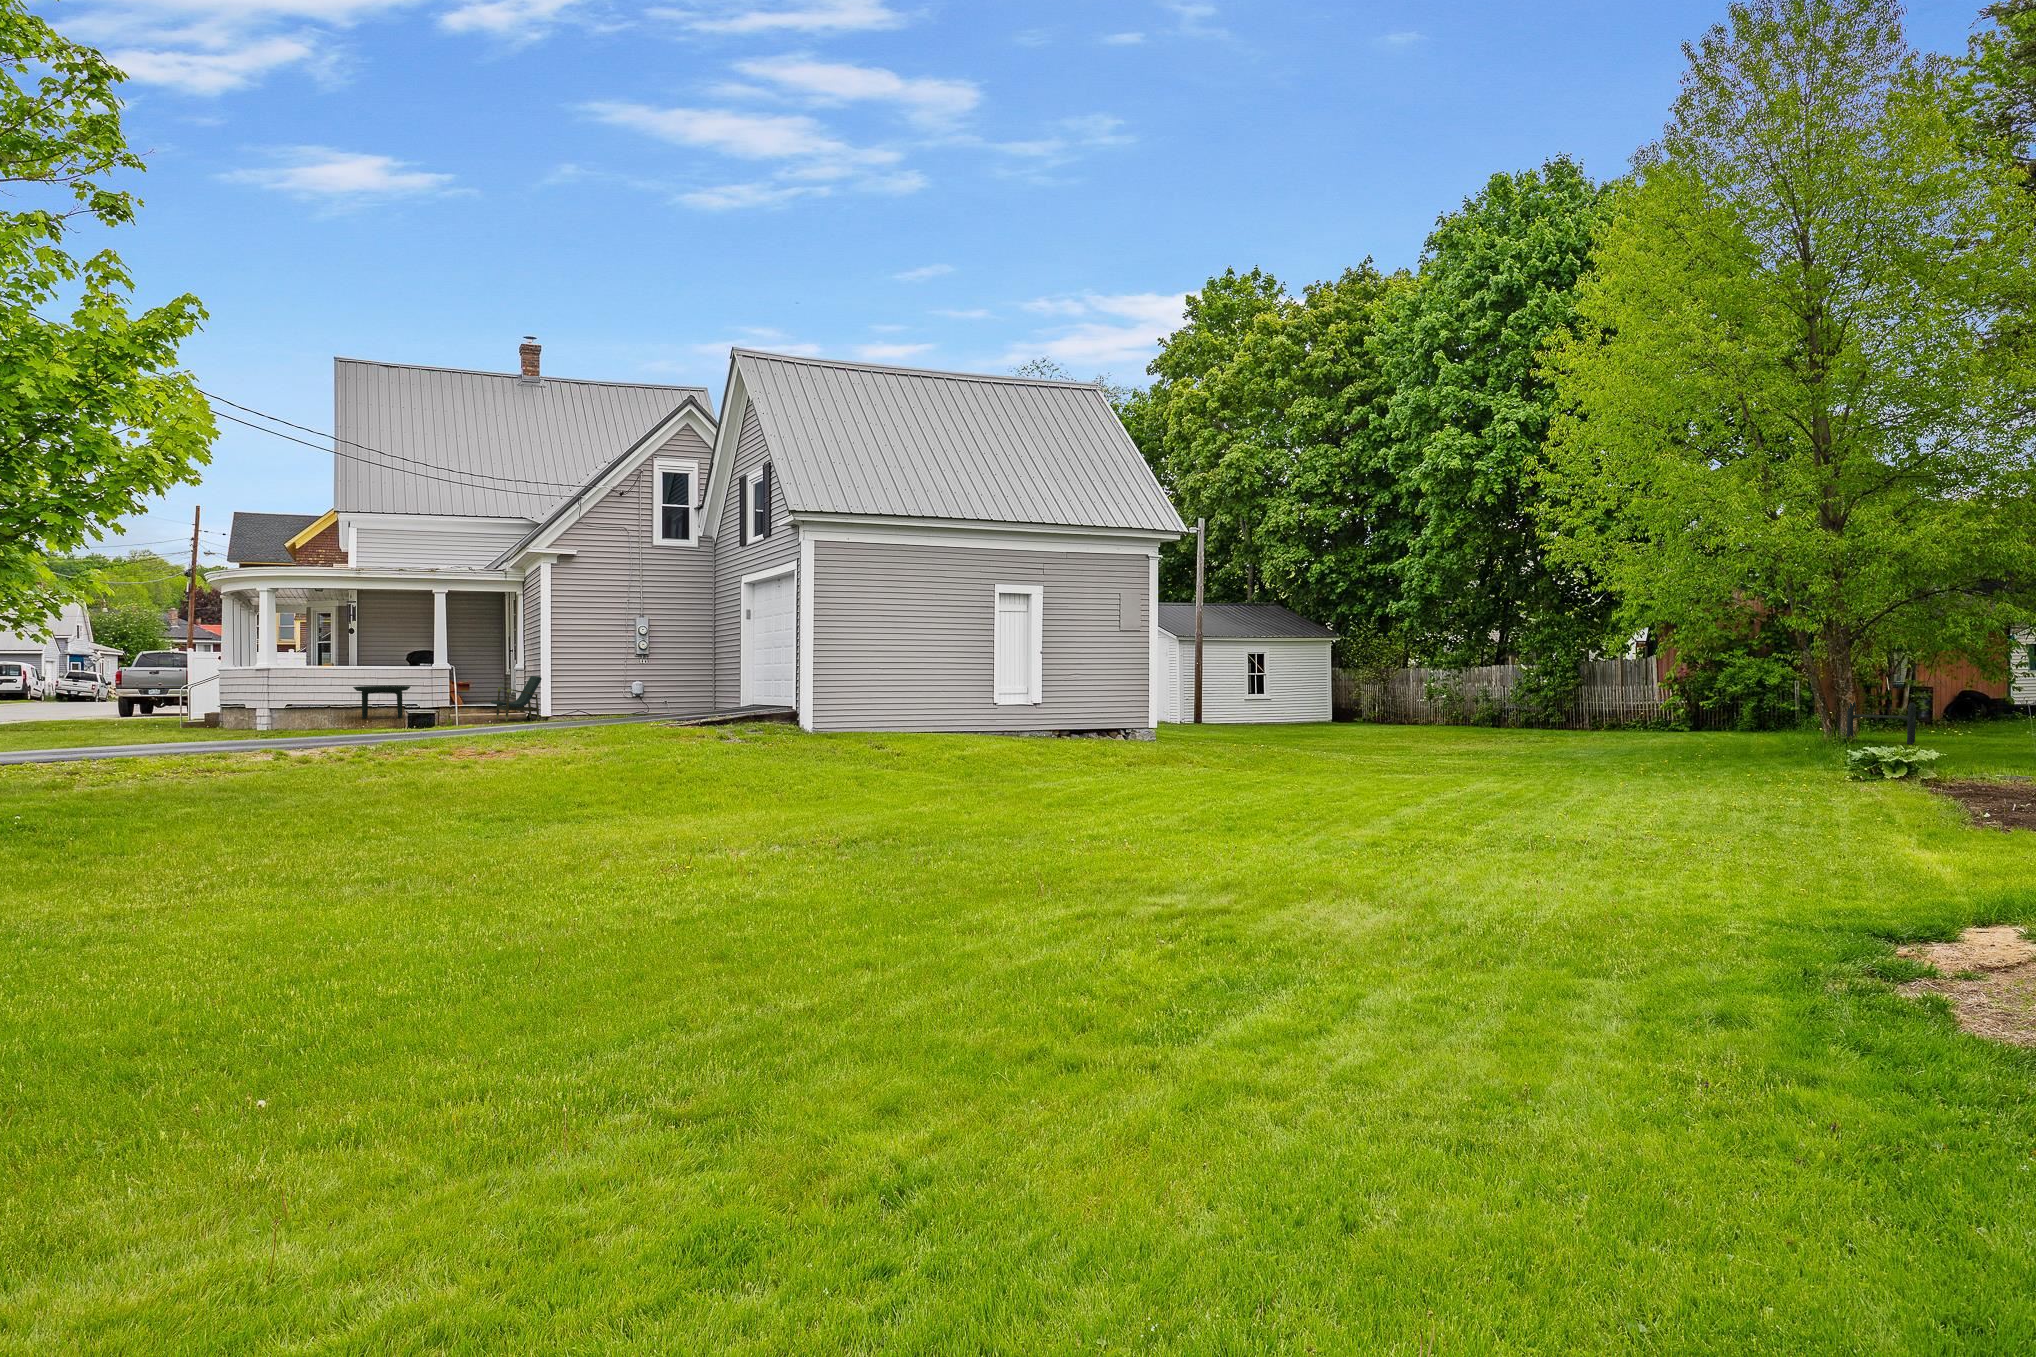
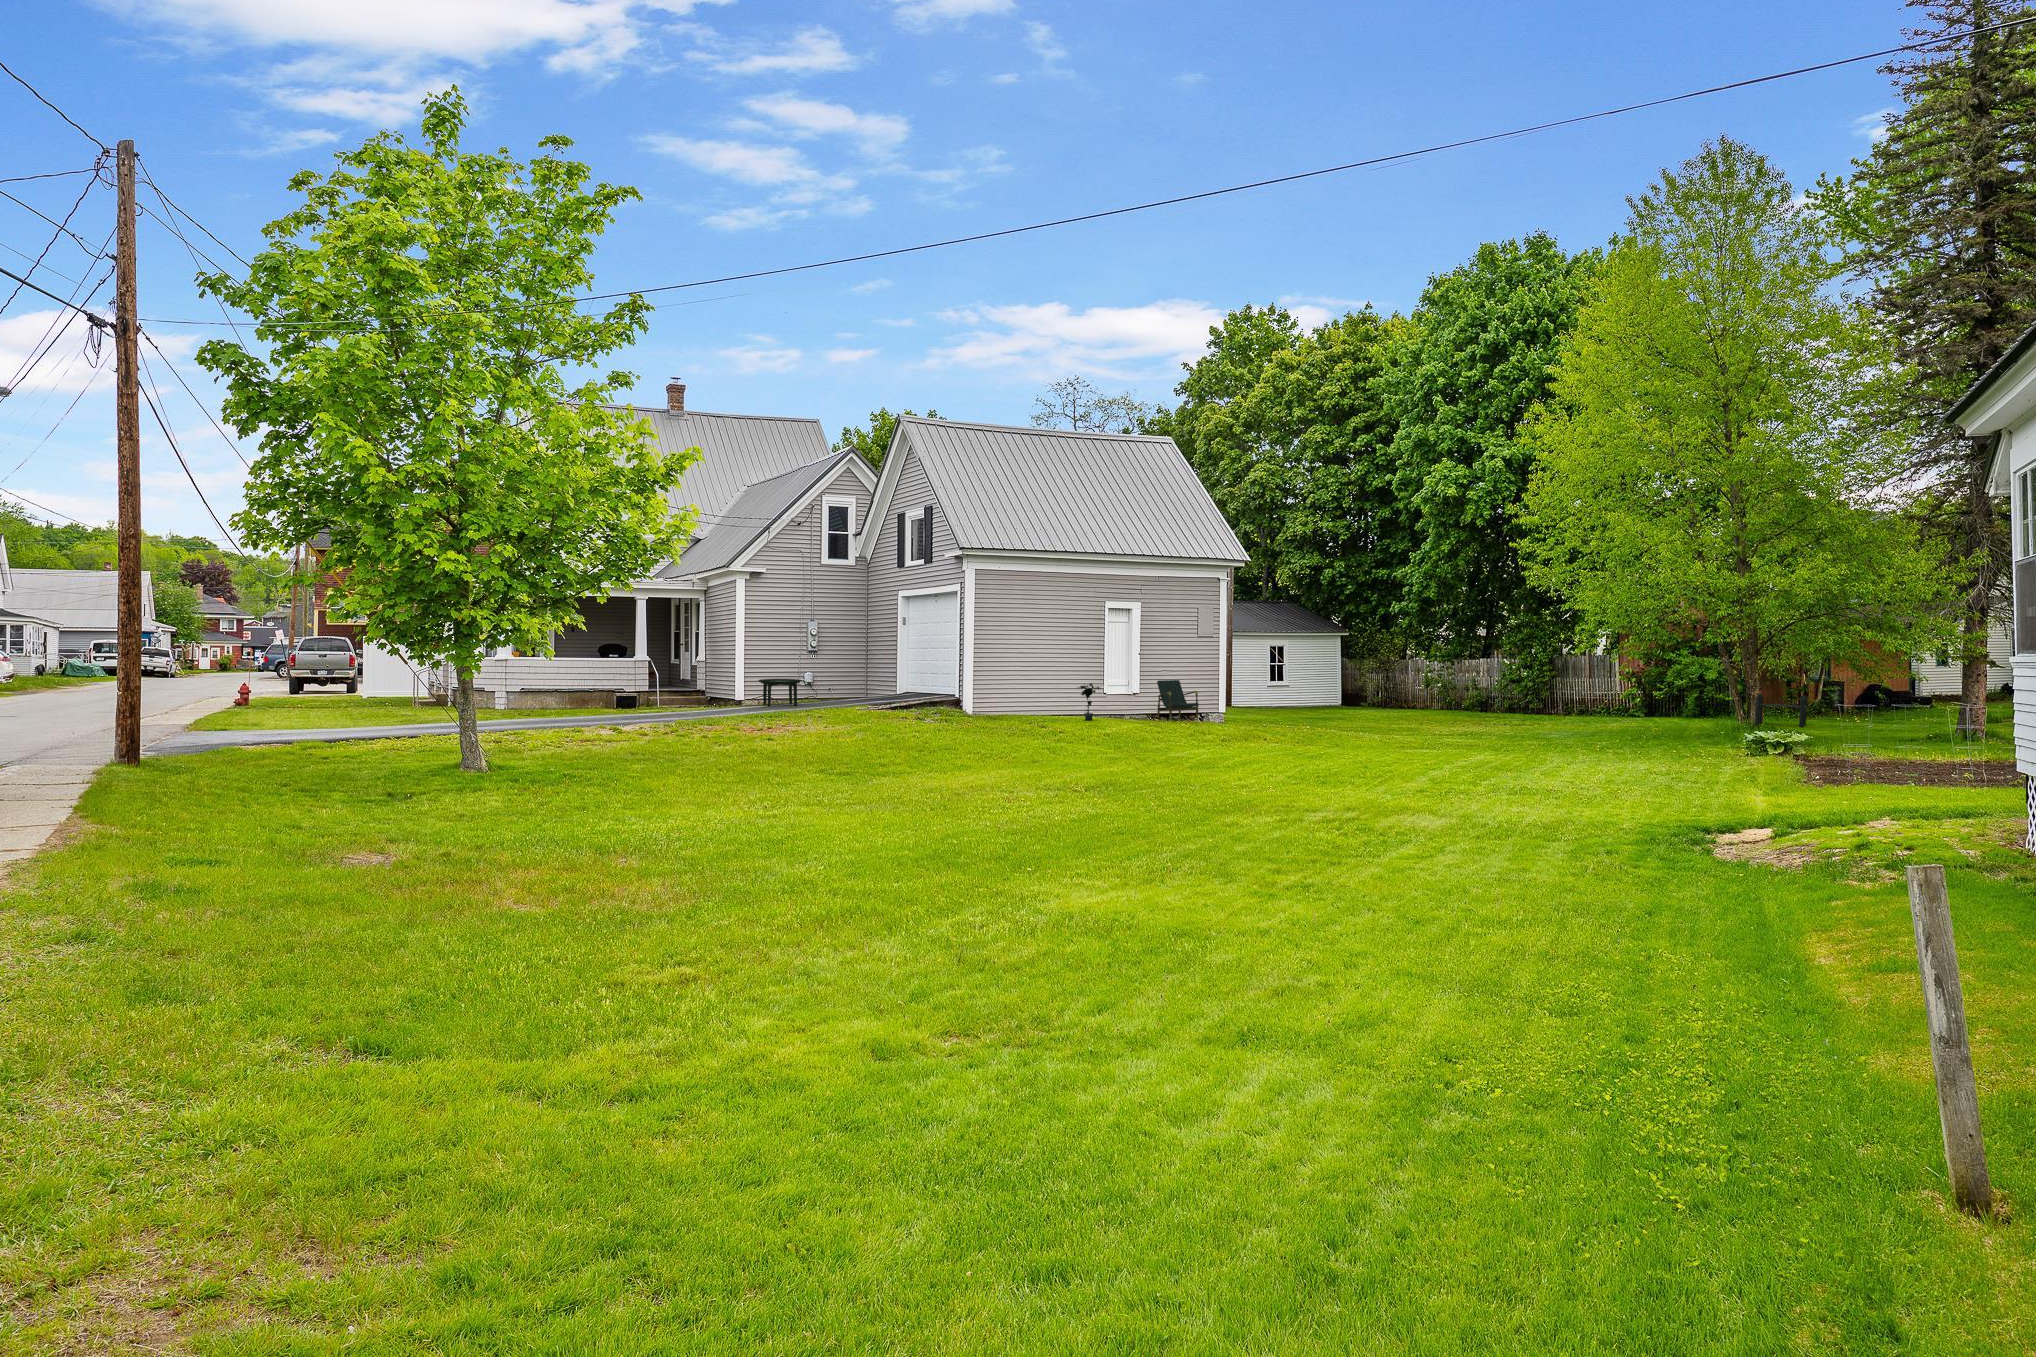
lounge chair: present [491,676,542,721] -> present [1157,680,1199,720]
round table: present [353,686,411,719] -> present [759,679,802,706]
potted plant: none [950,688,984,738] -> present [1077,683,1101,721]

